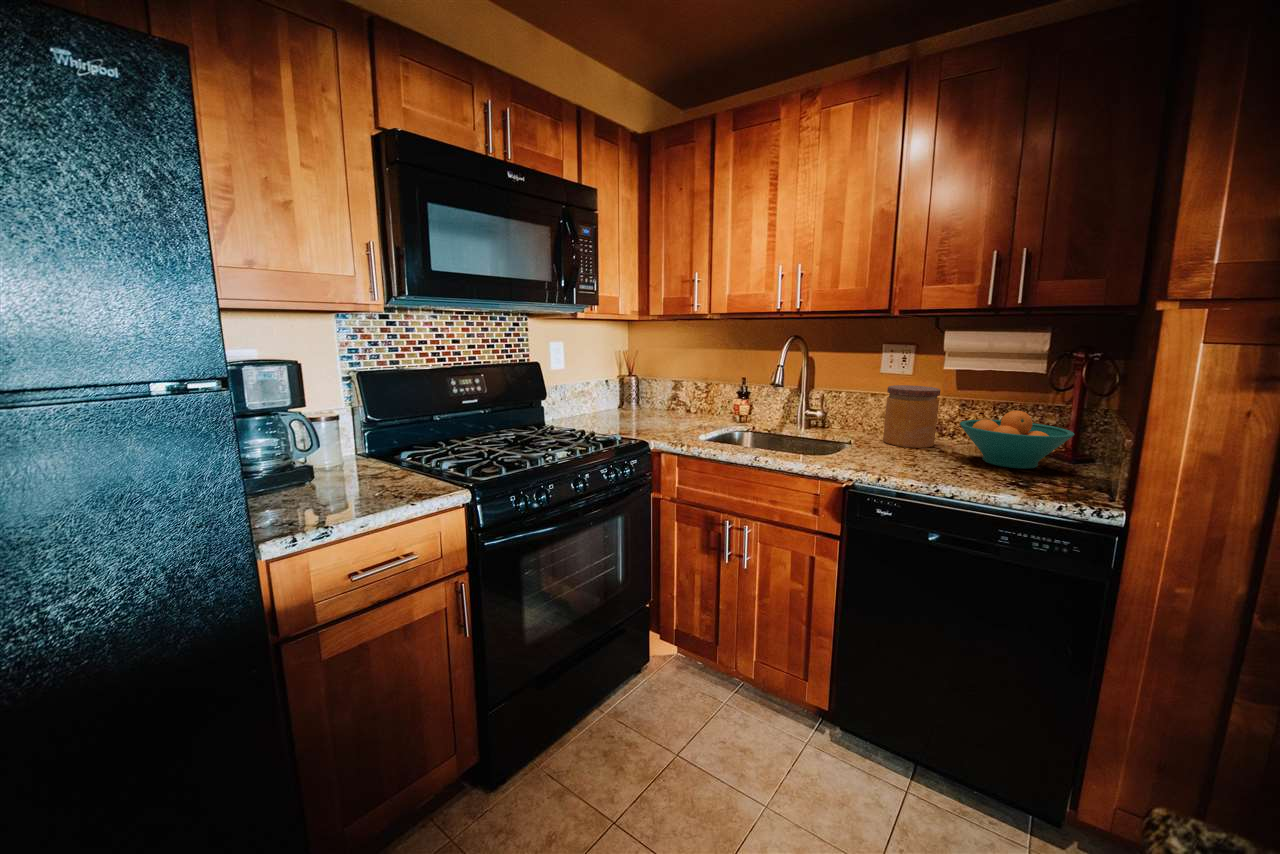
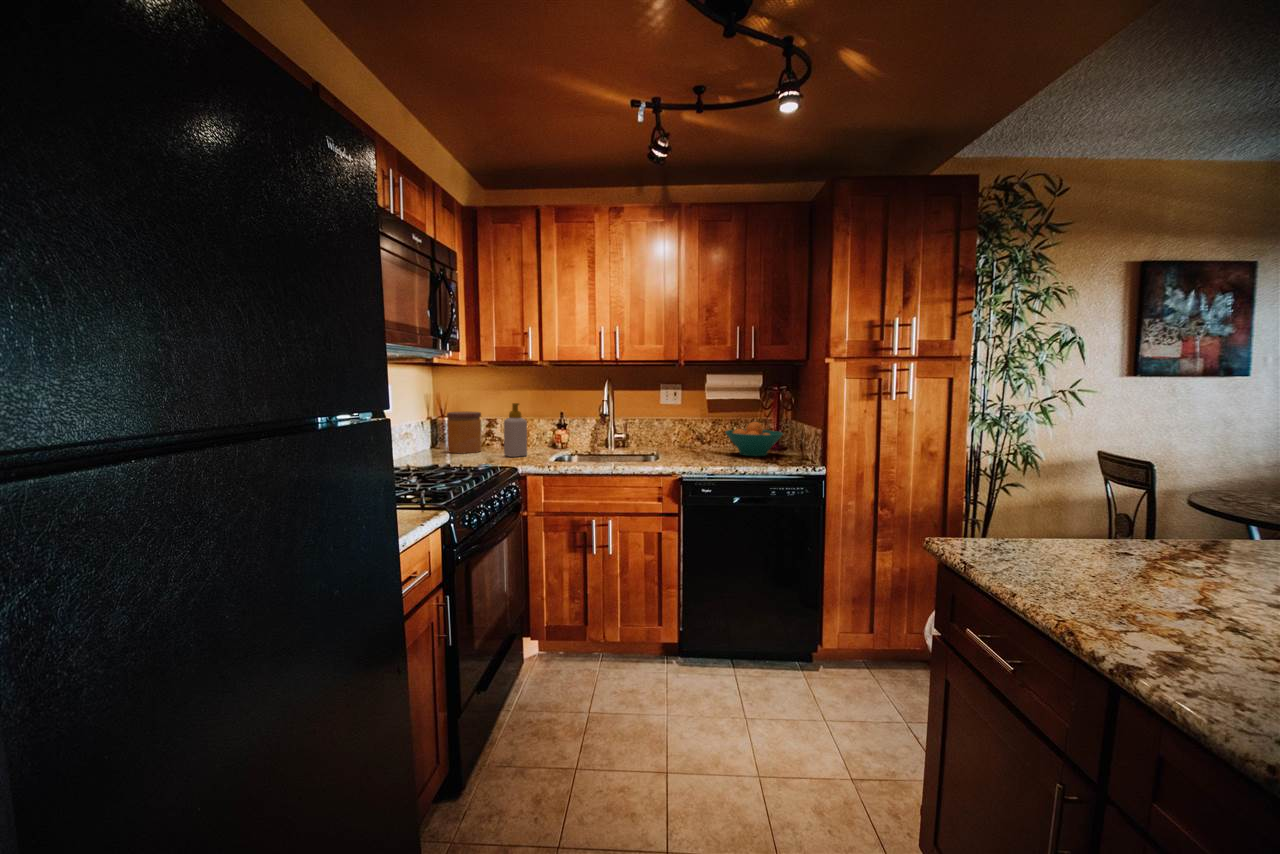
soap bottle: none [662,365,686,428] -> present [504,403,527,457]
jar: present [883,385,941,448] -> present [447,412,482,453]

